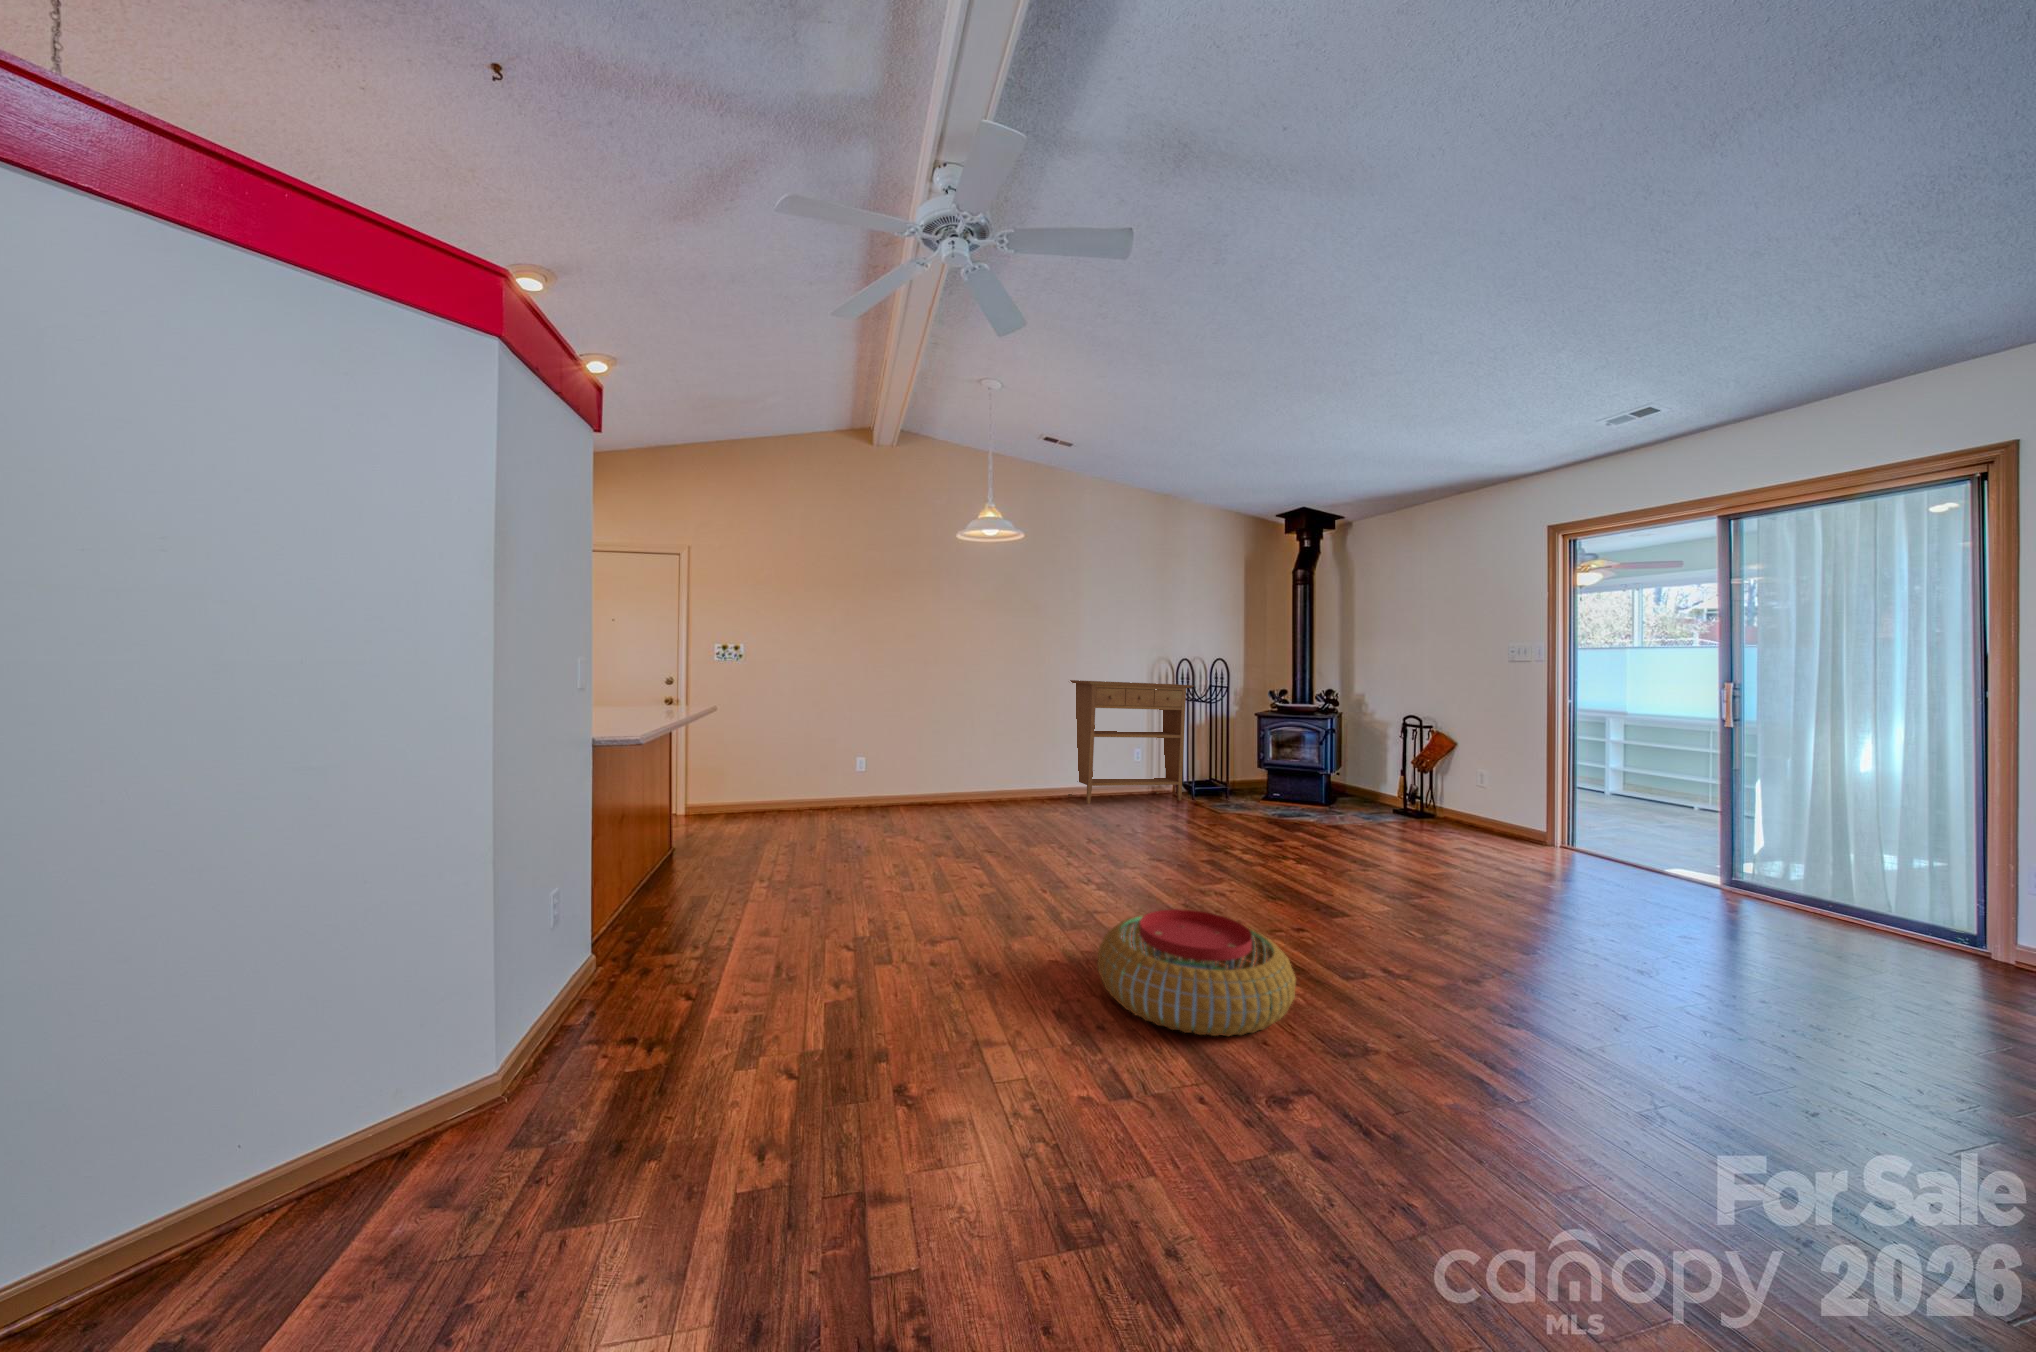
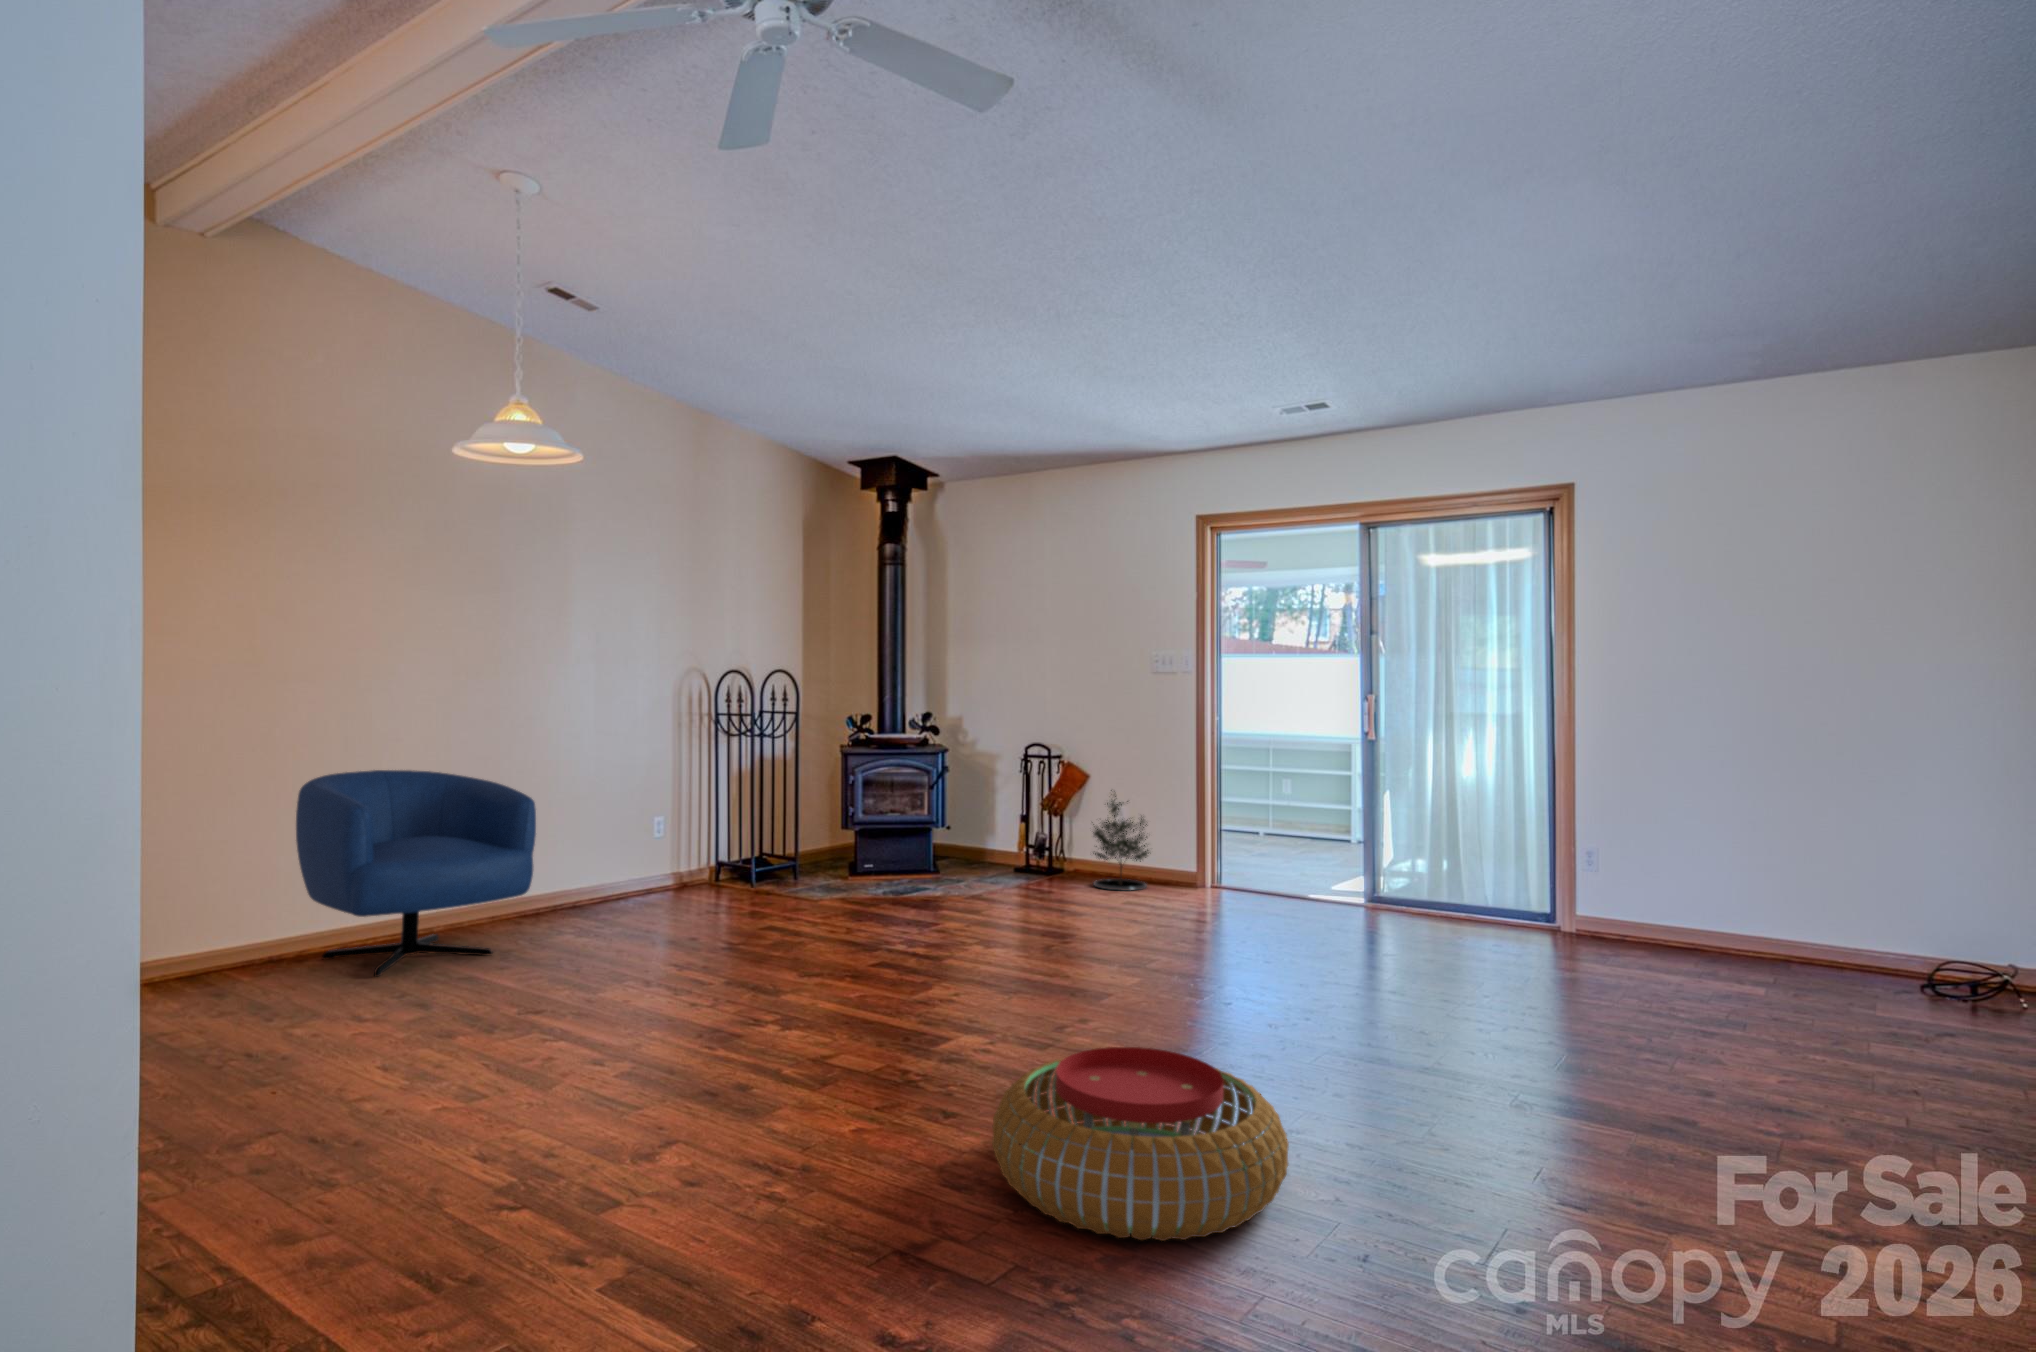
console table: present [1068,680,1194,804] -> none [550,705,758,919]
armchair: none [937,712,1041,815] -> present [296,770,536,977]
potted tree: none [1441,755,1507,841] -> present [1092,790,1149,891]

